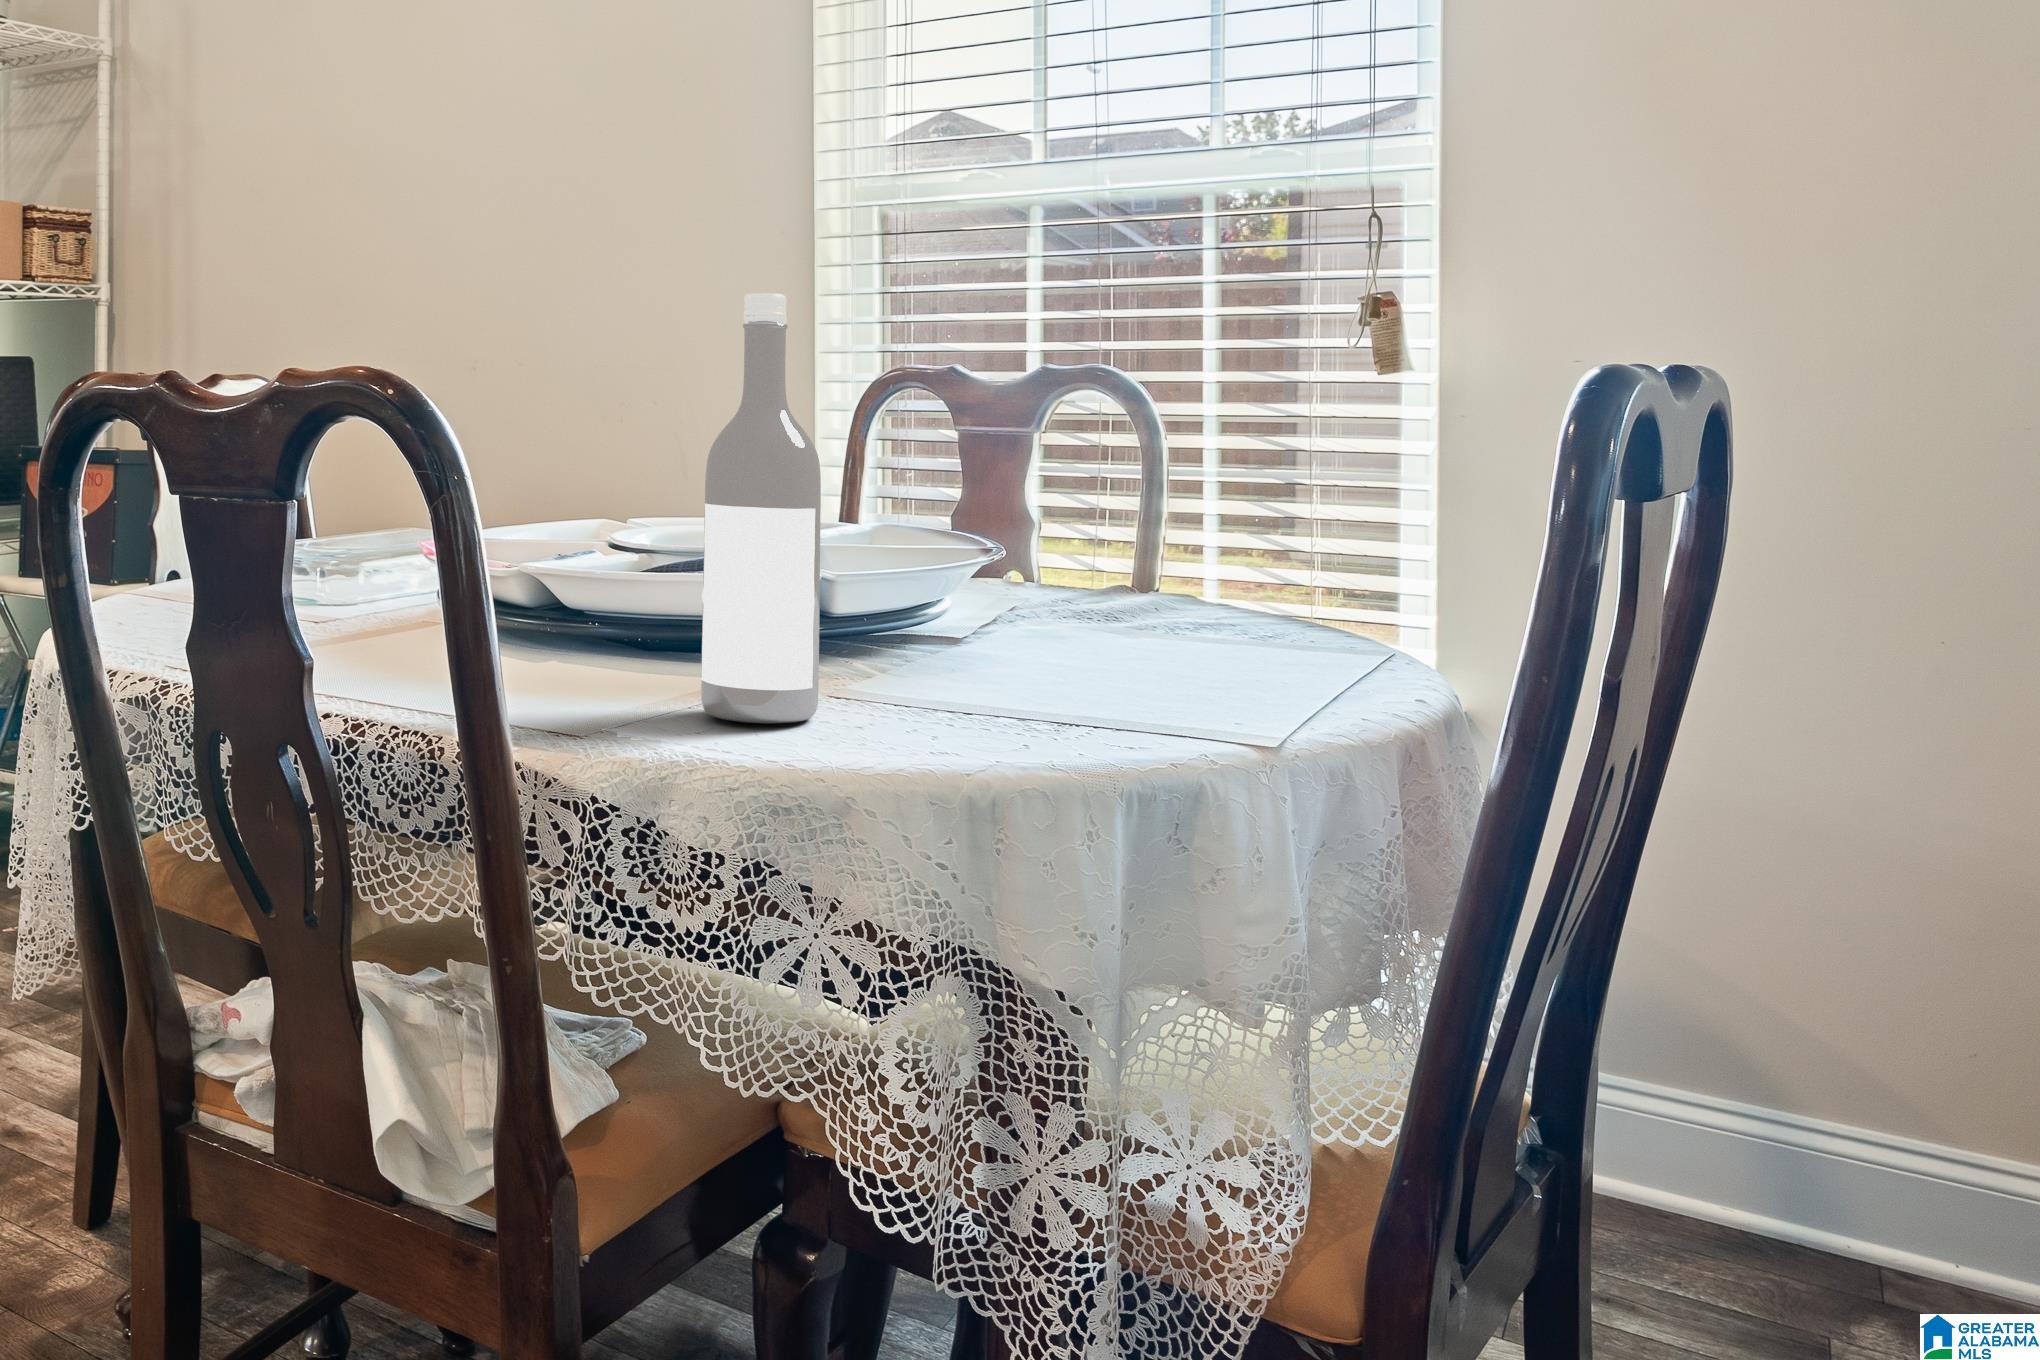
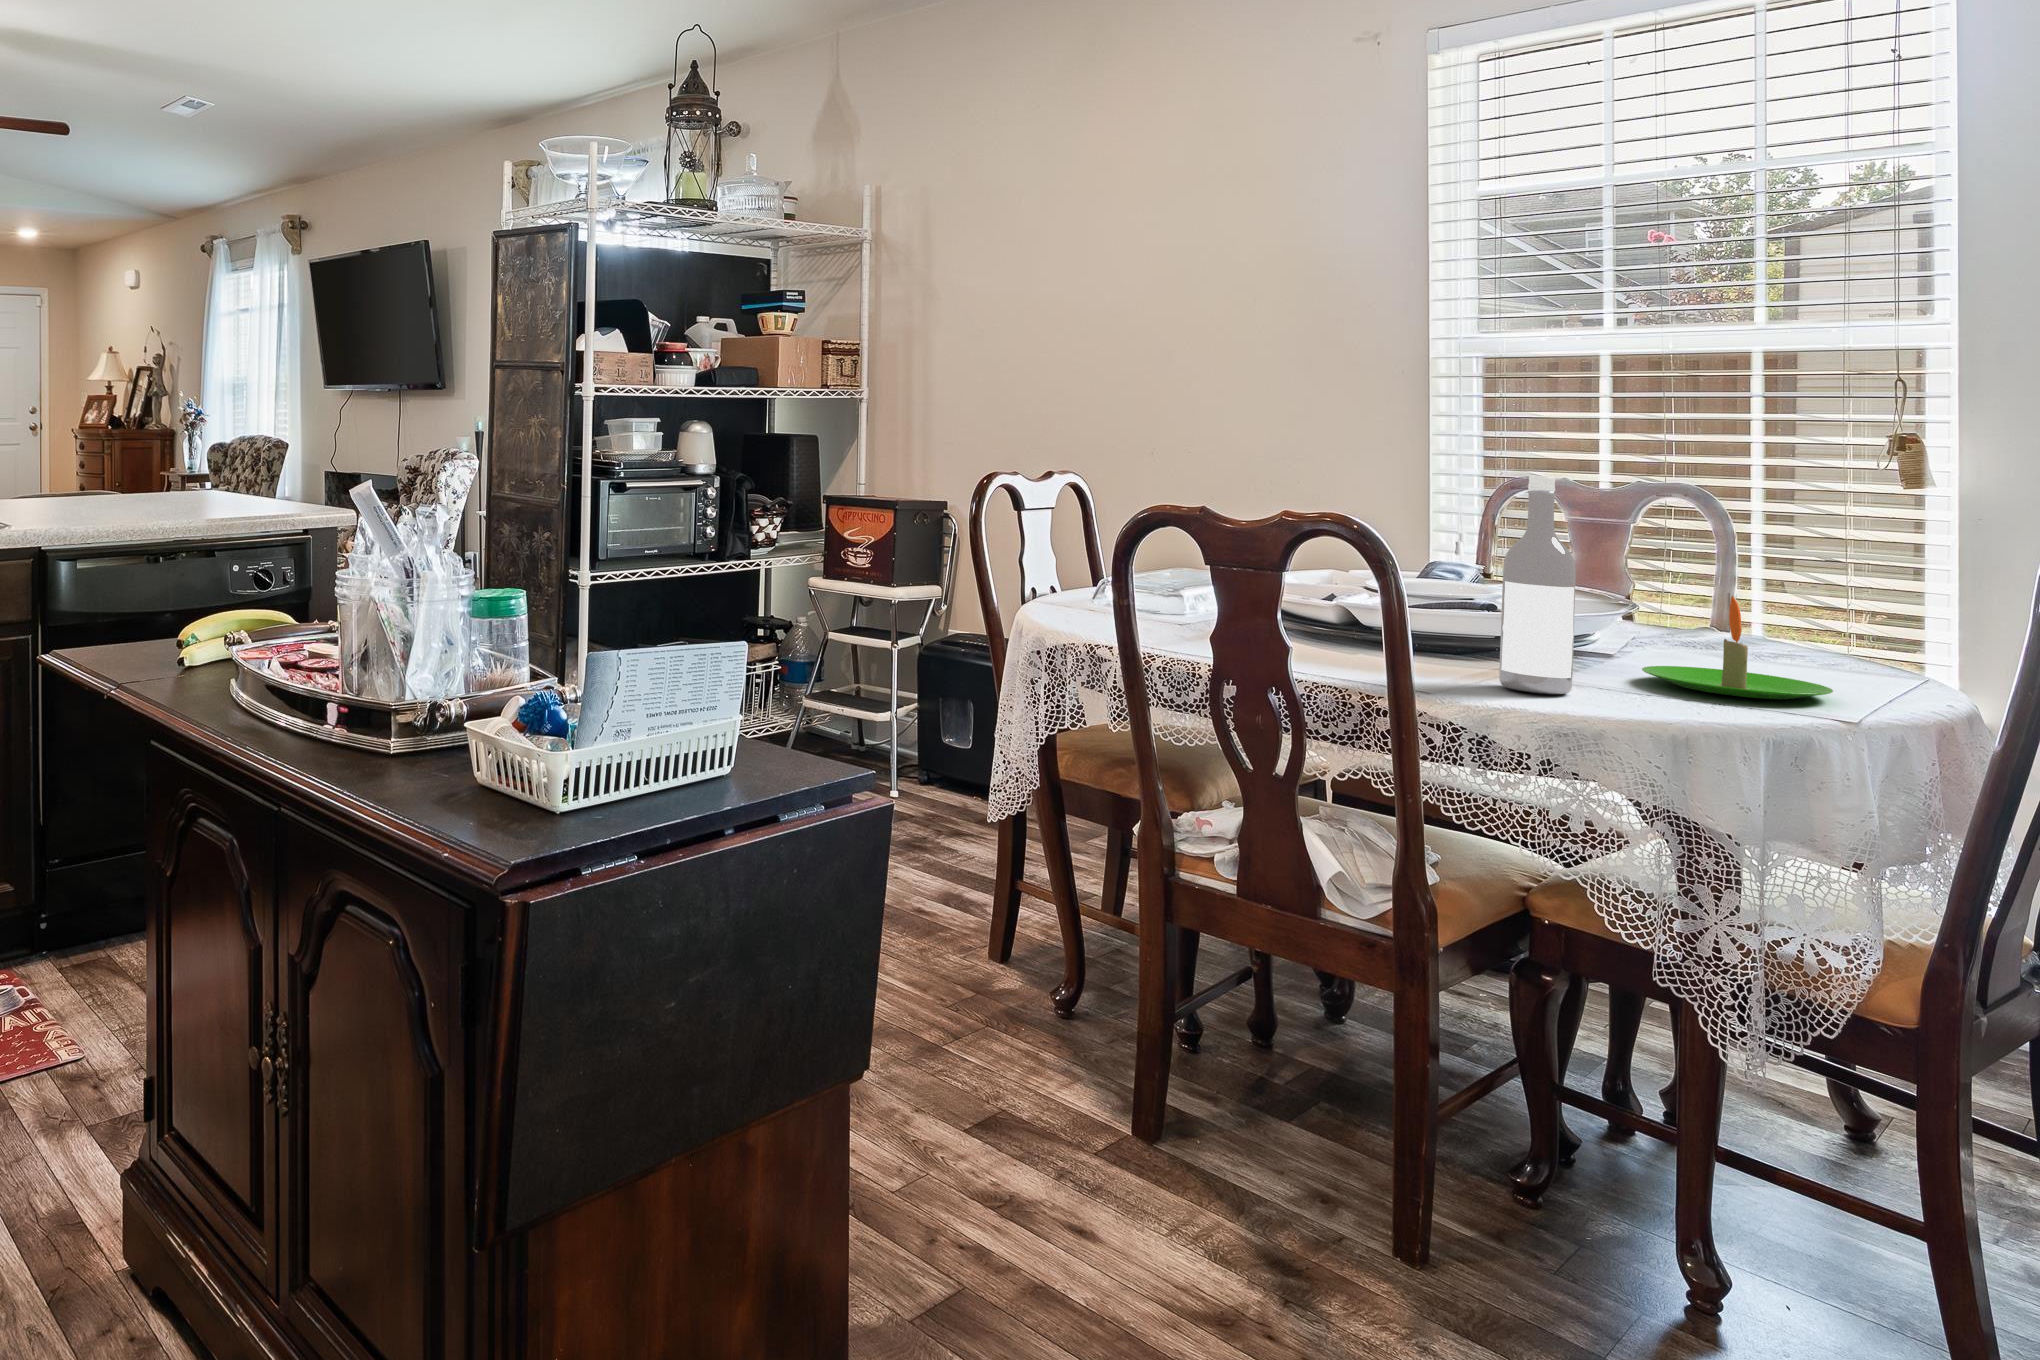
candle: none [956,517,1234,704] -> present [1642,596,1833,699]

